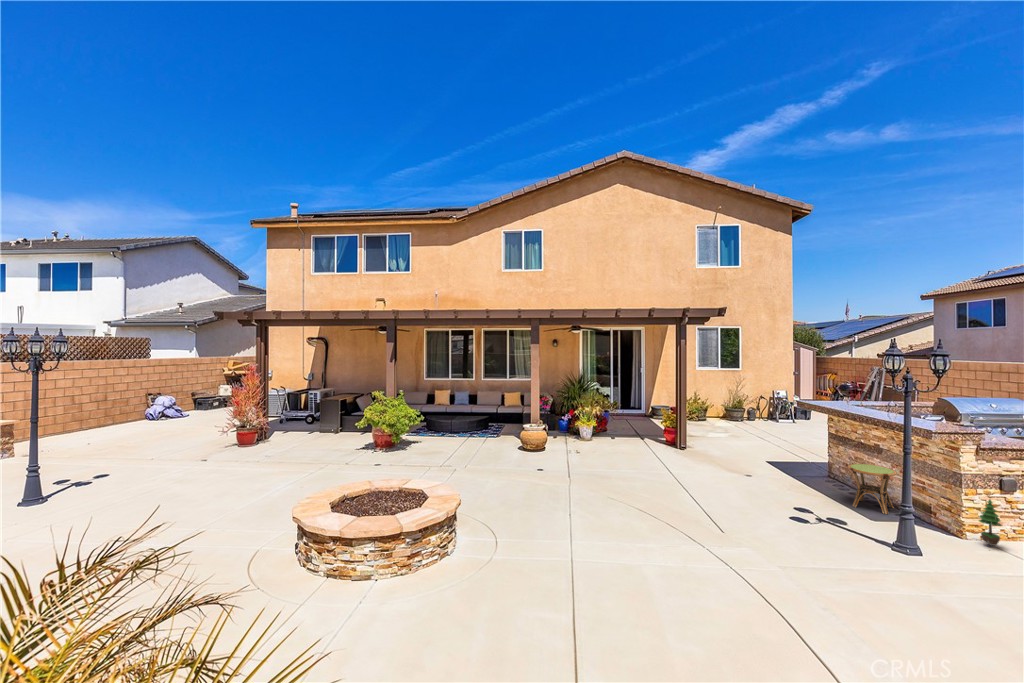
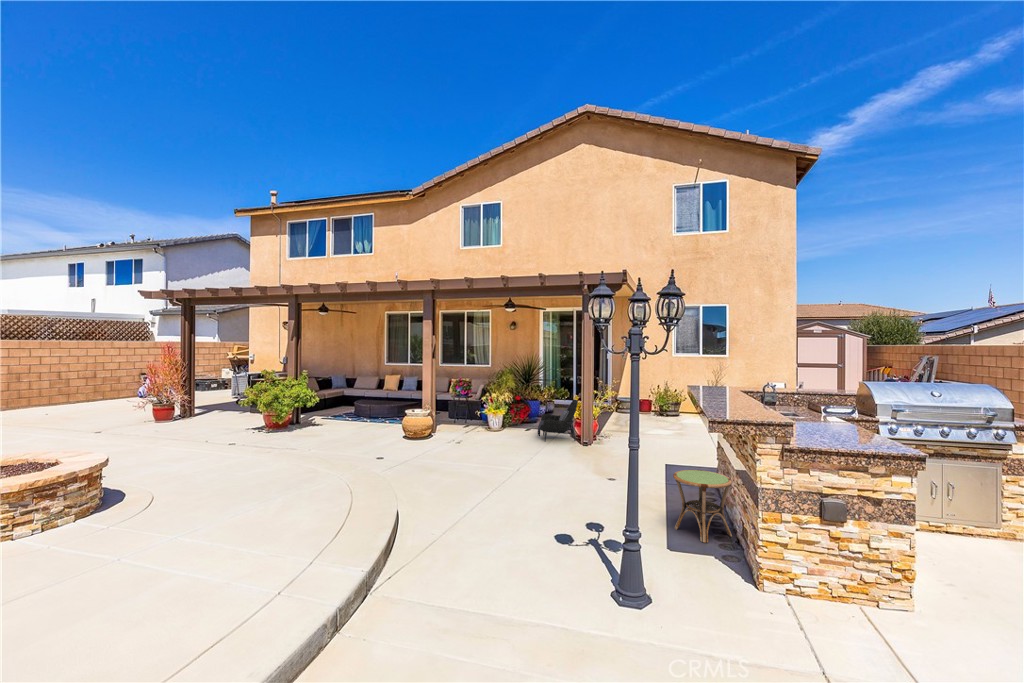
armchair: none [630,410,666,447] -> present [538,400,578,441]
potted tree: present [979,500,1002,546] -> none [774,529,806,606]

